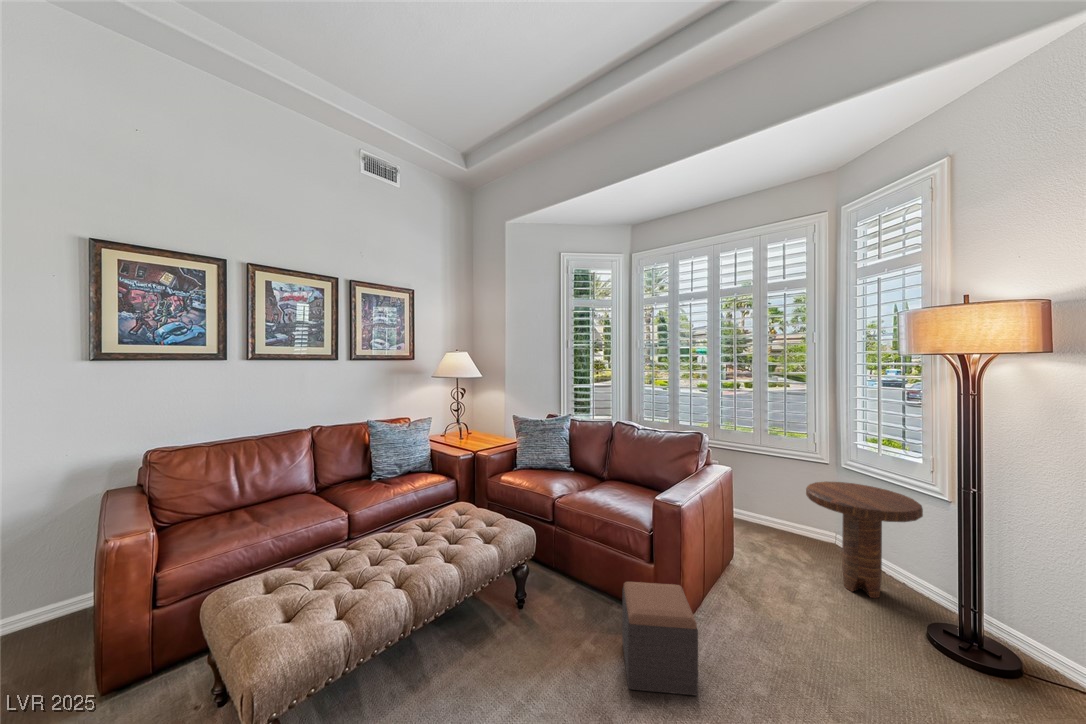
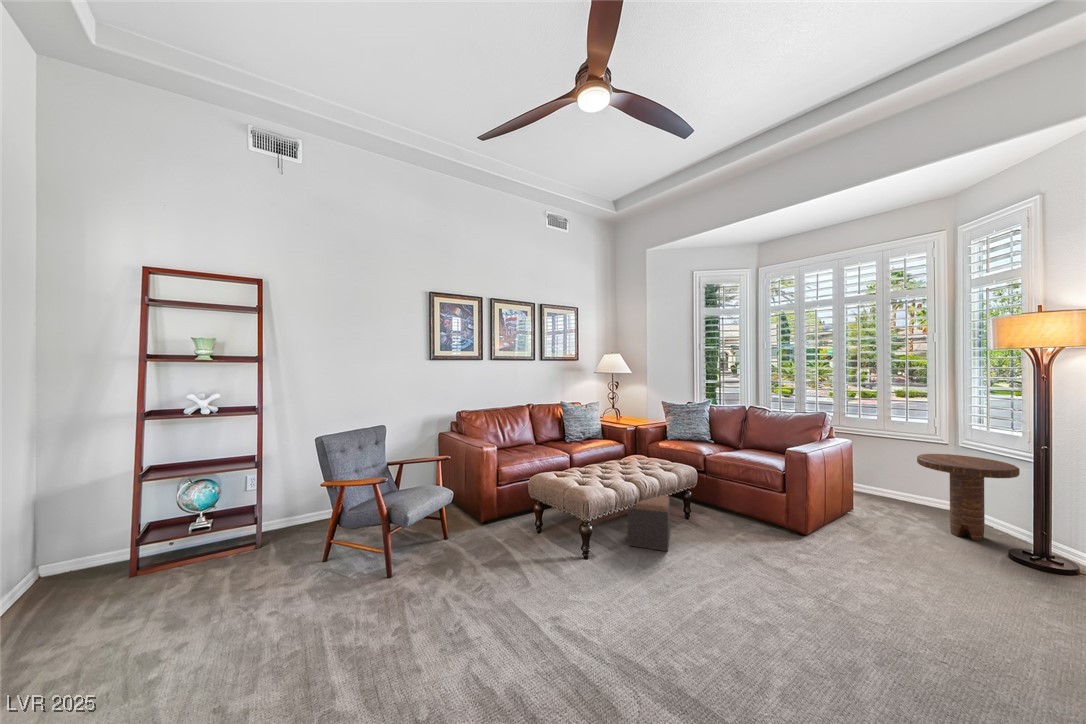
footstool: present [622,582,698,696] -> present [627,496,670,551]

